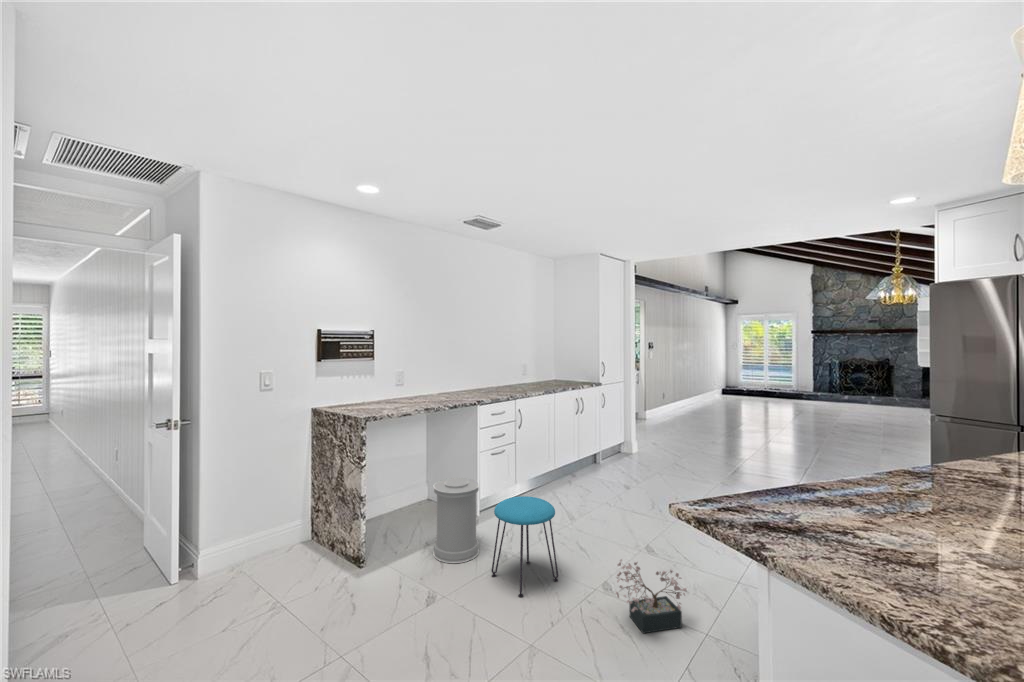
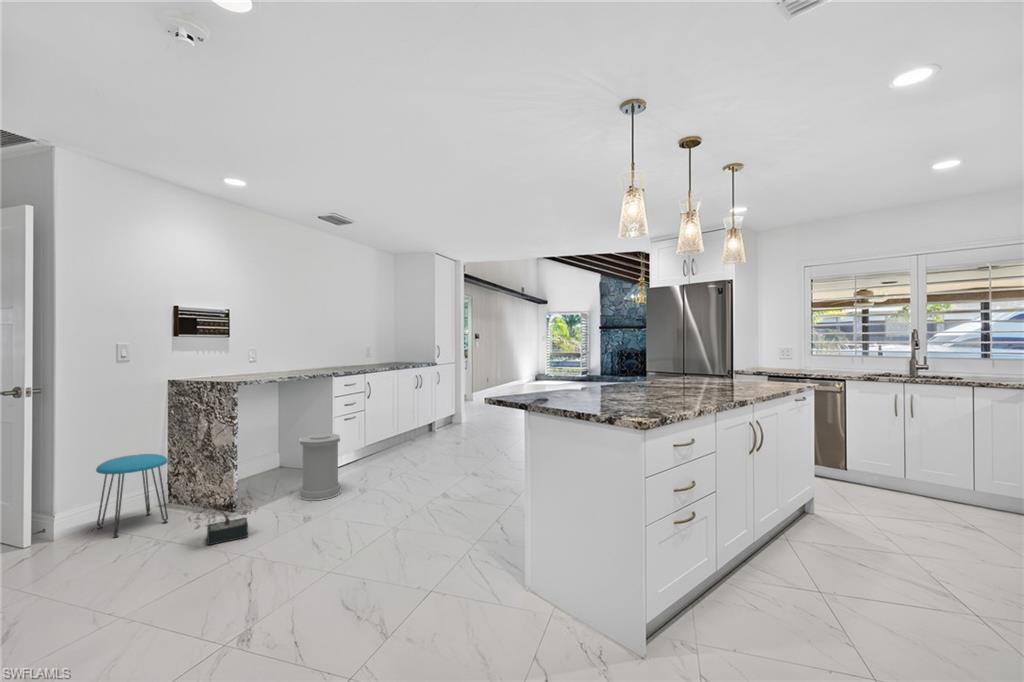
stool: present [491,496,558,597] -> present [96,454,168,538]
decorative plant: present [616,560,686,633] -> present [188,491,258,545]

